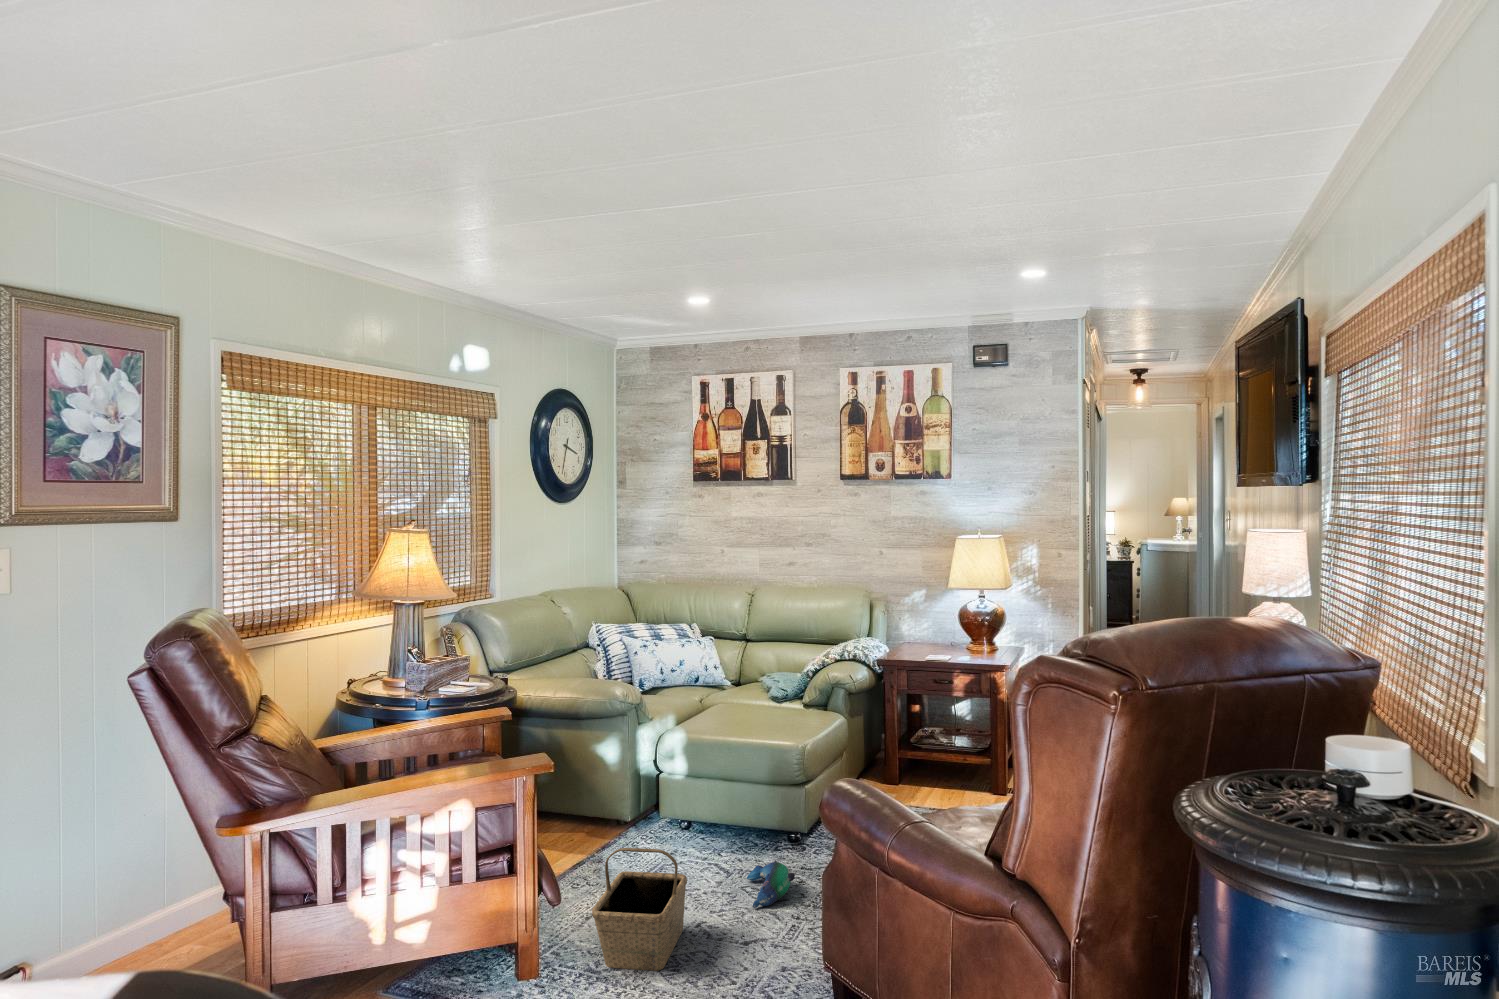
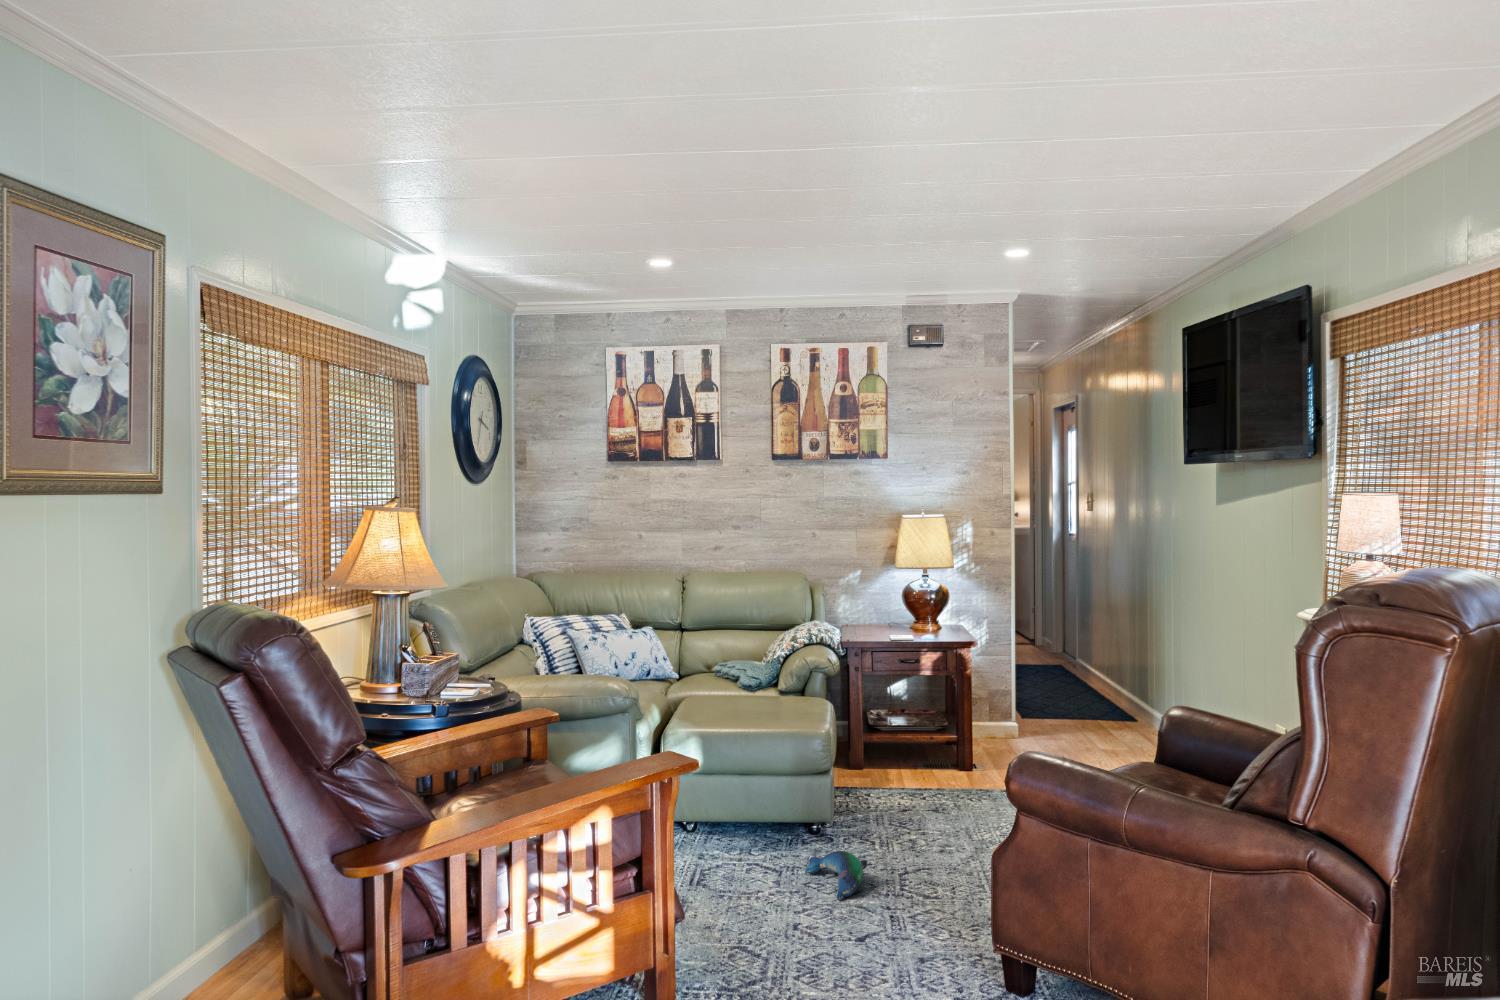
basket: present [592,848,687,971] -> none [718,845,810,977]

